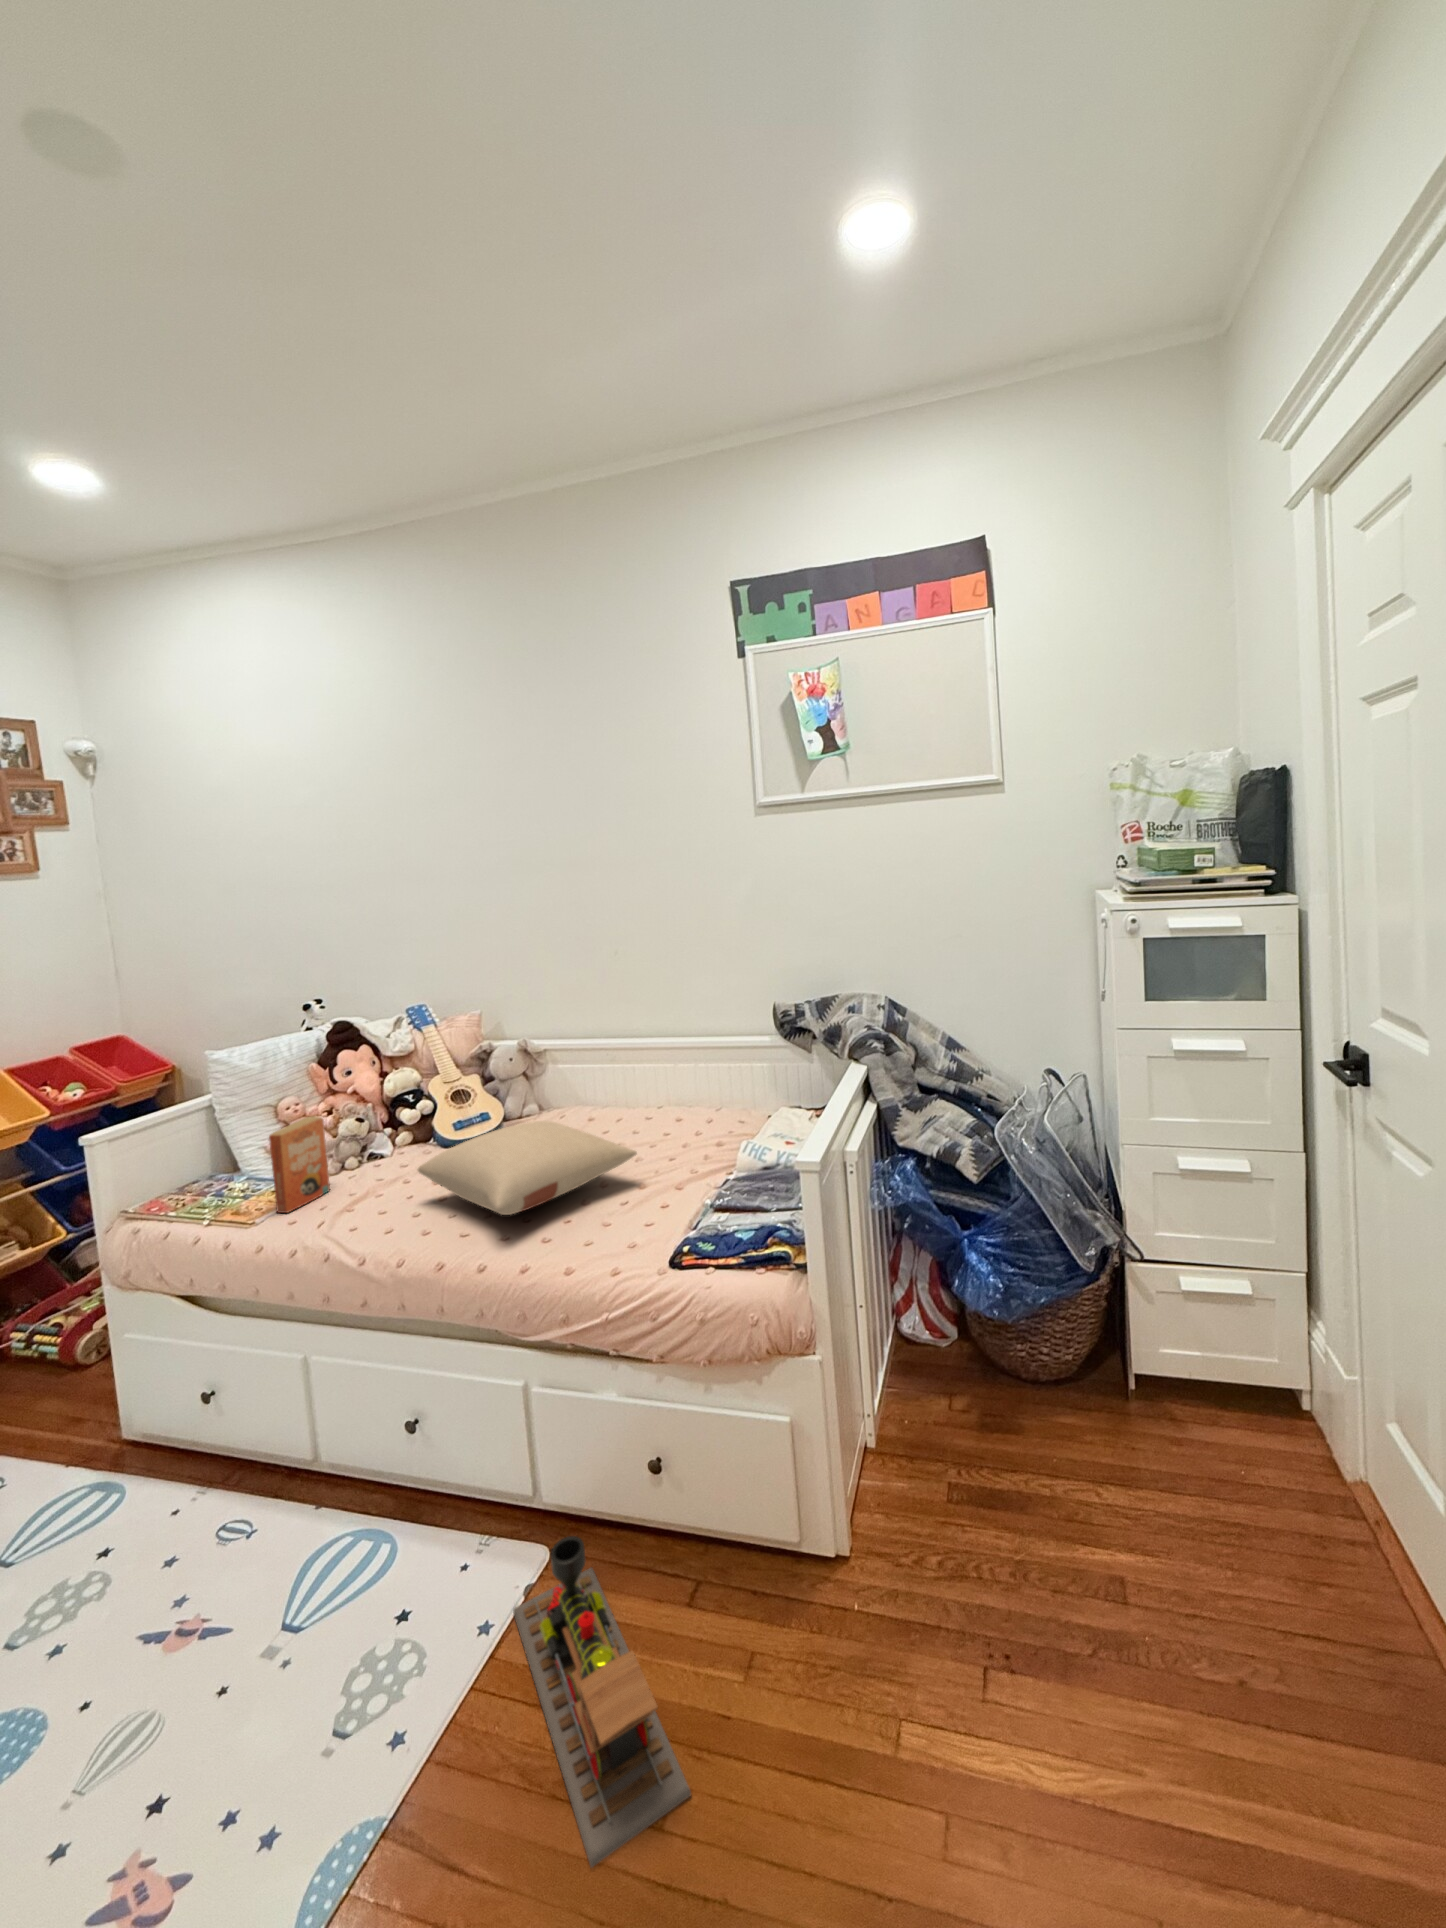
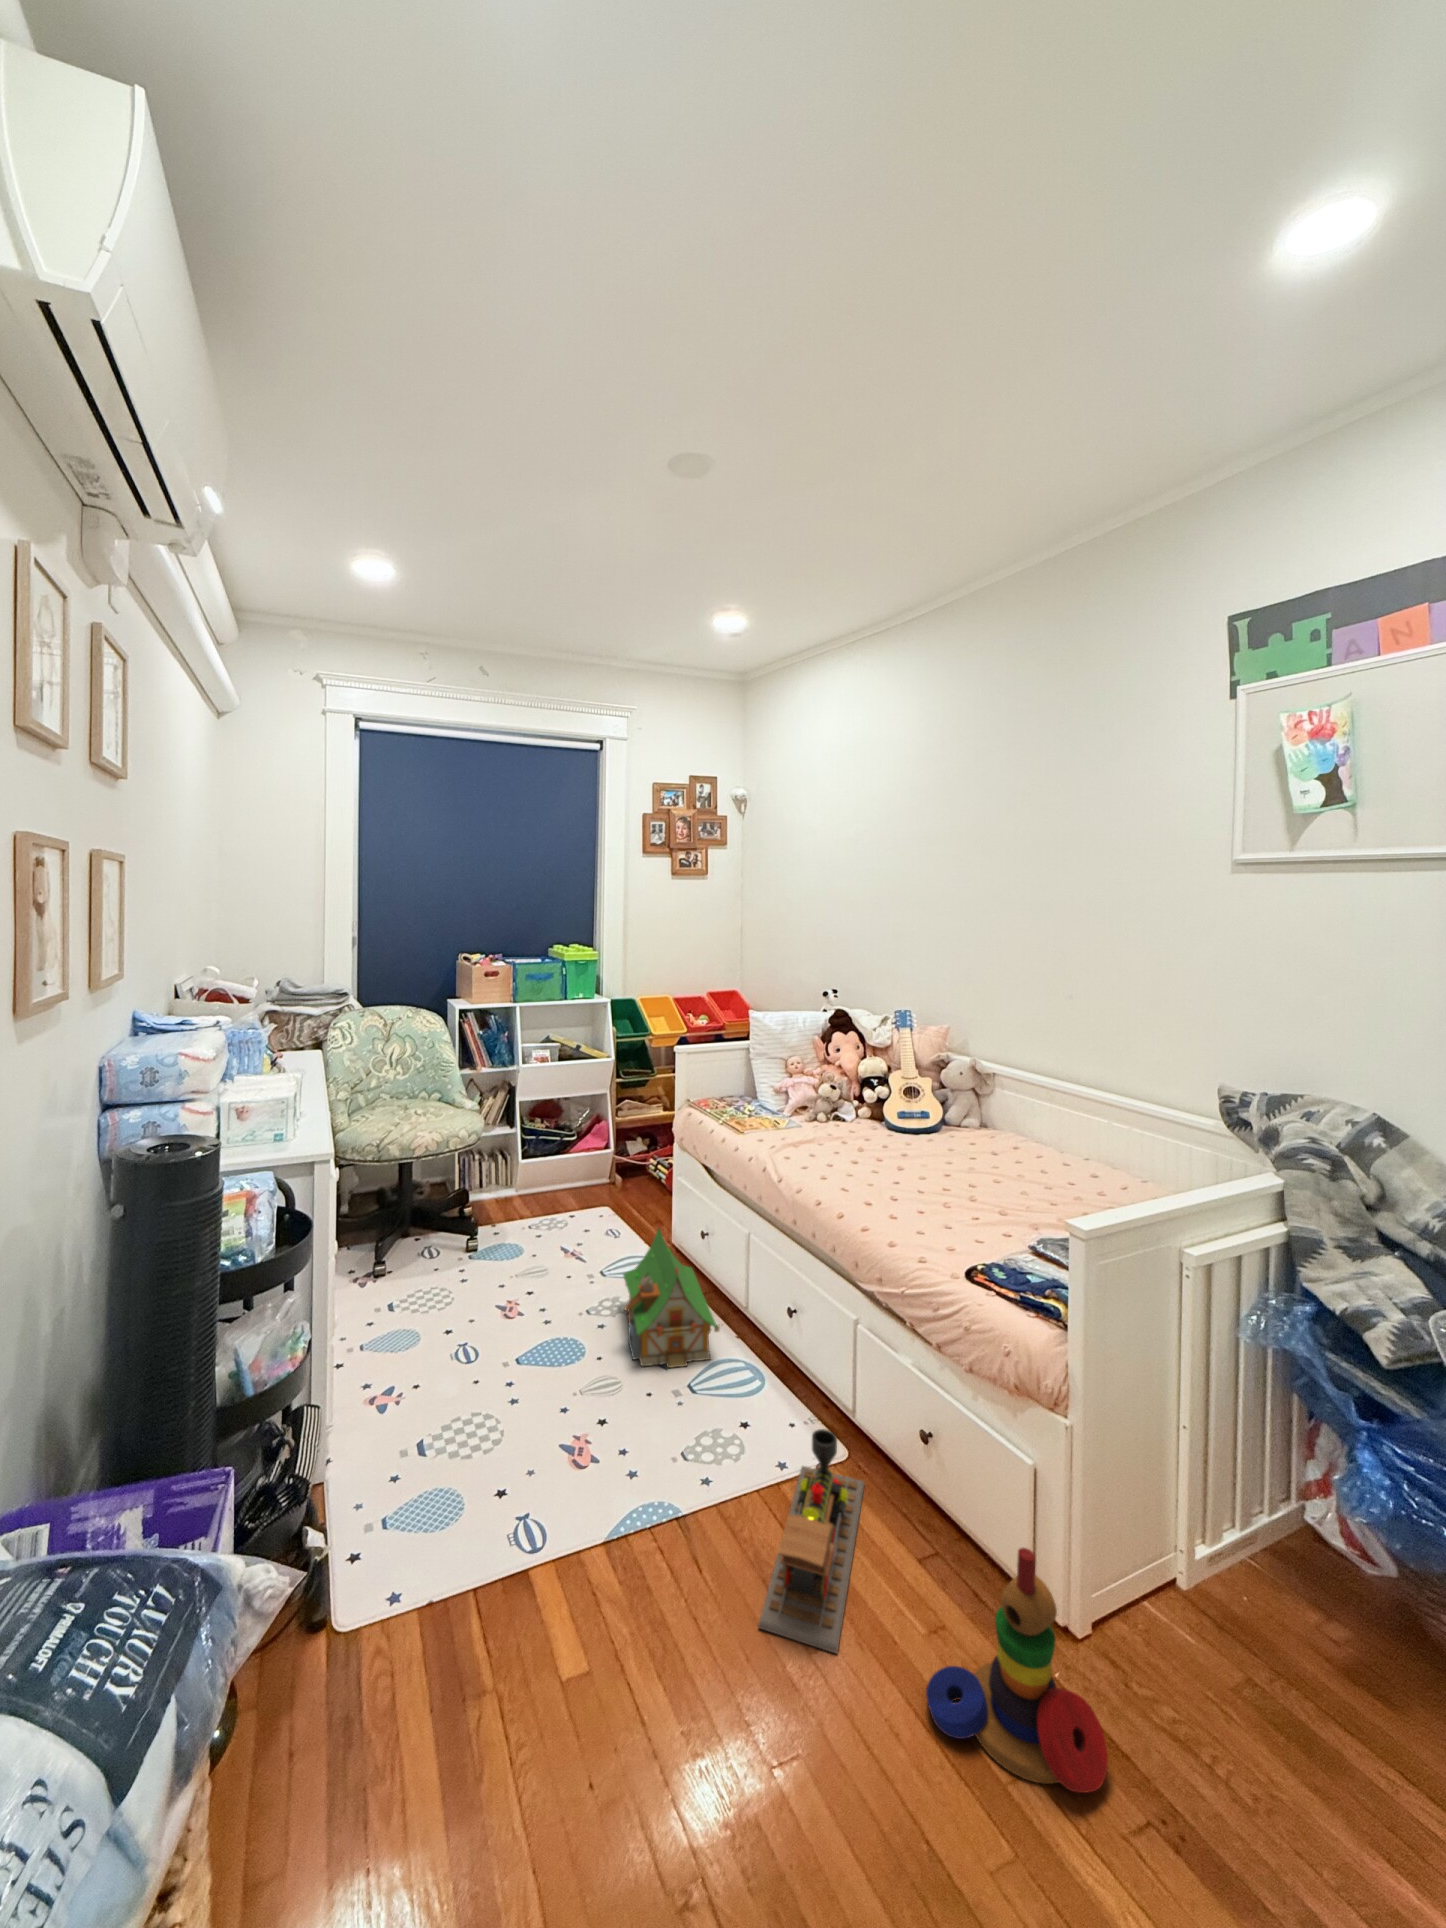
paperback book: present [269,1116,330,1213] -> none [731,1072,825,1146]
pillow: present [418,1121,637,1215] -> none [840,1123,1005,1192]
toy house: none [72,1415,310,1666] -> present [623,1226,720,1368]
stacking toy: none [792,1500,953,1764] -> present [926,1548,1108,1793]

